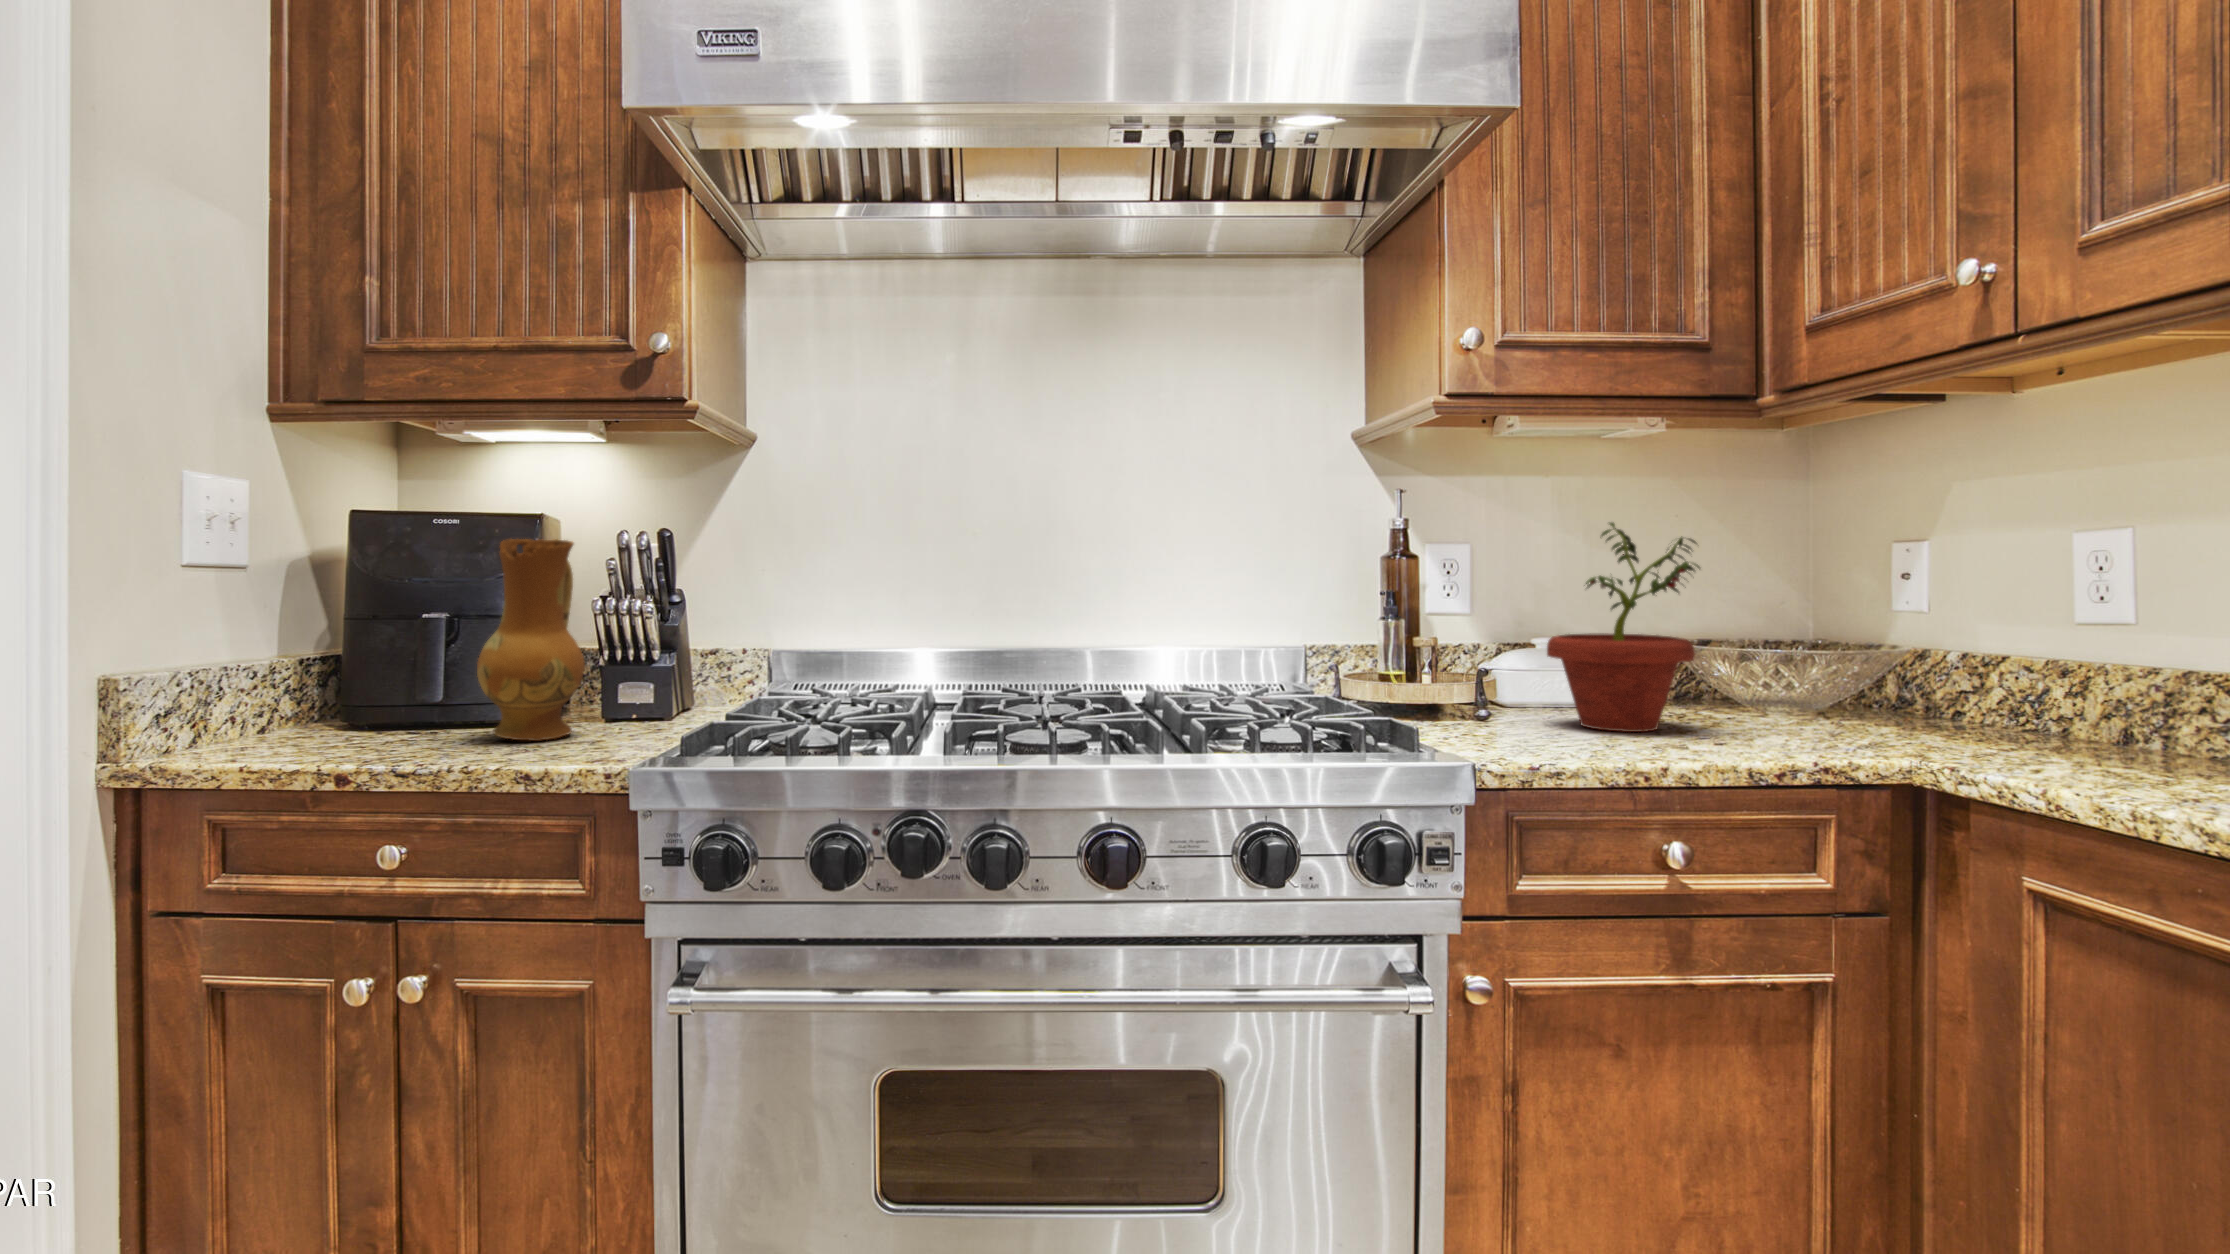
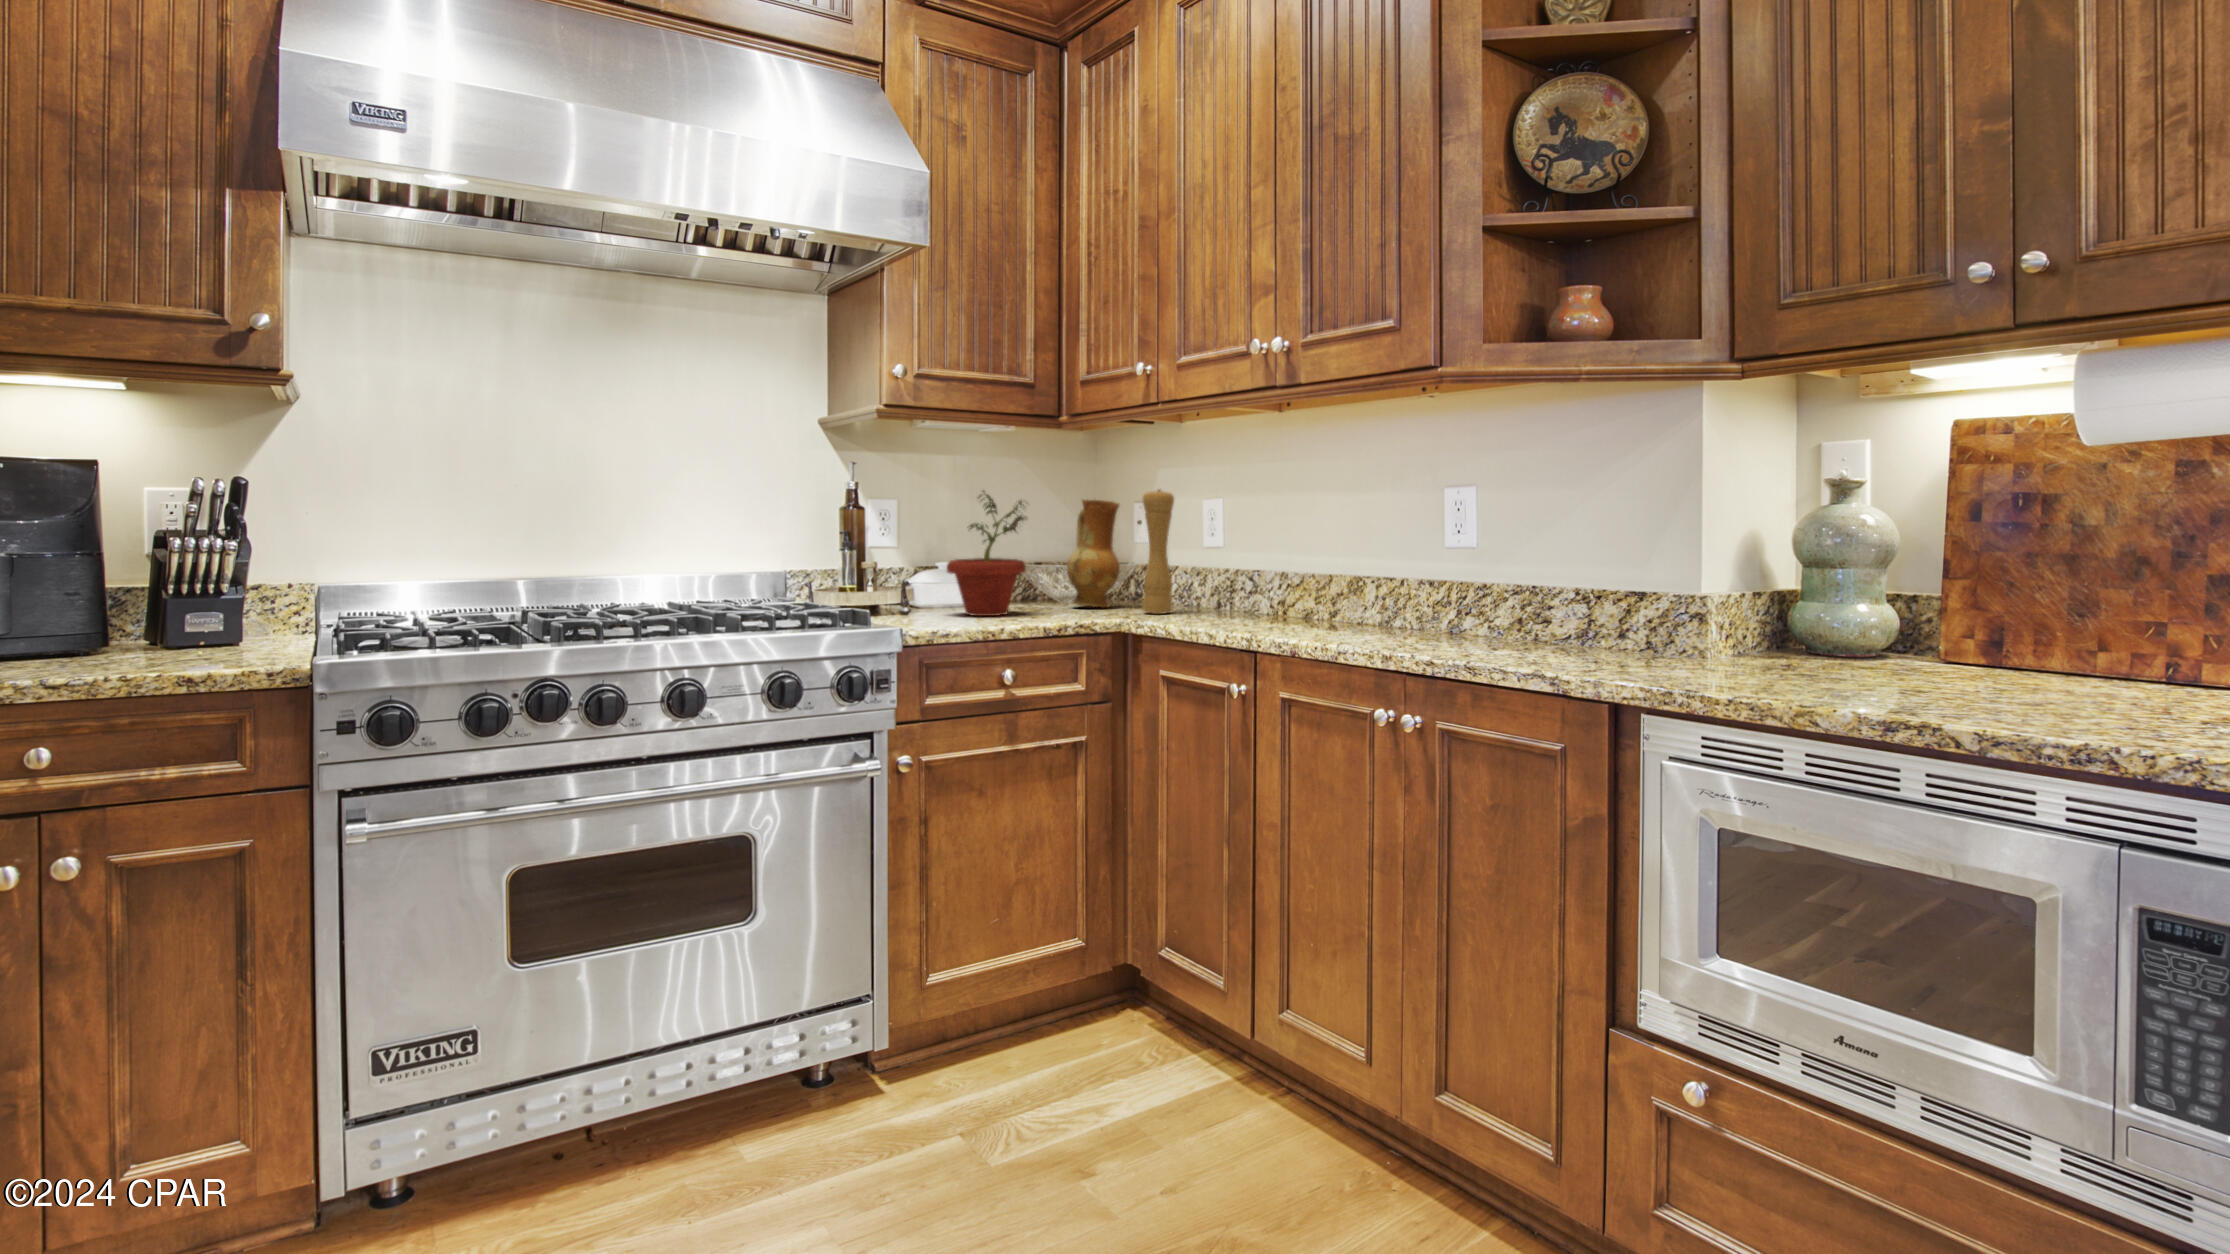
pepper mill: none [1957,508,2040,752] -> present [1143,490,1174,614]
ceramic jug: present [477,539,585,741] -> present [1067,500,1120,608]

